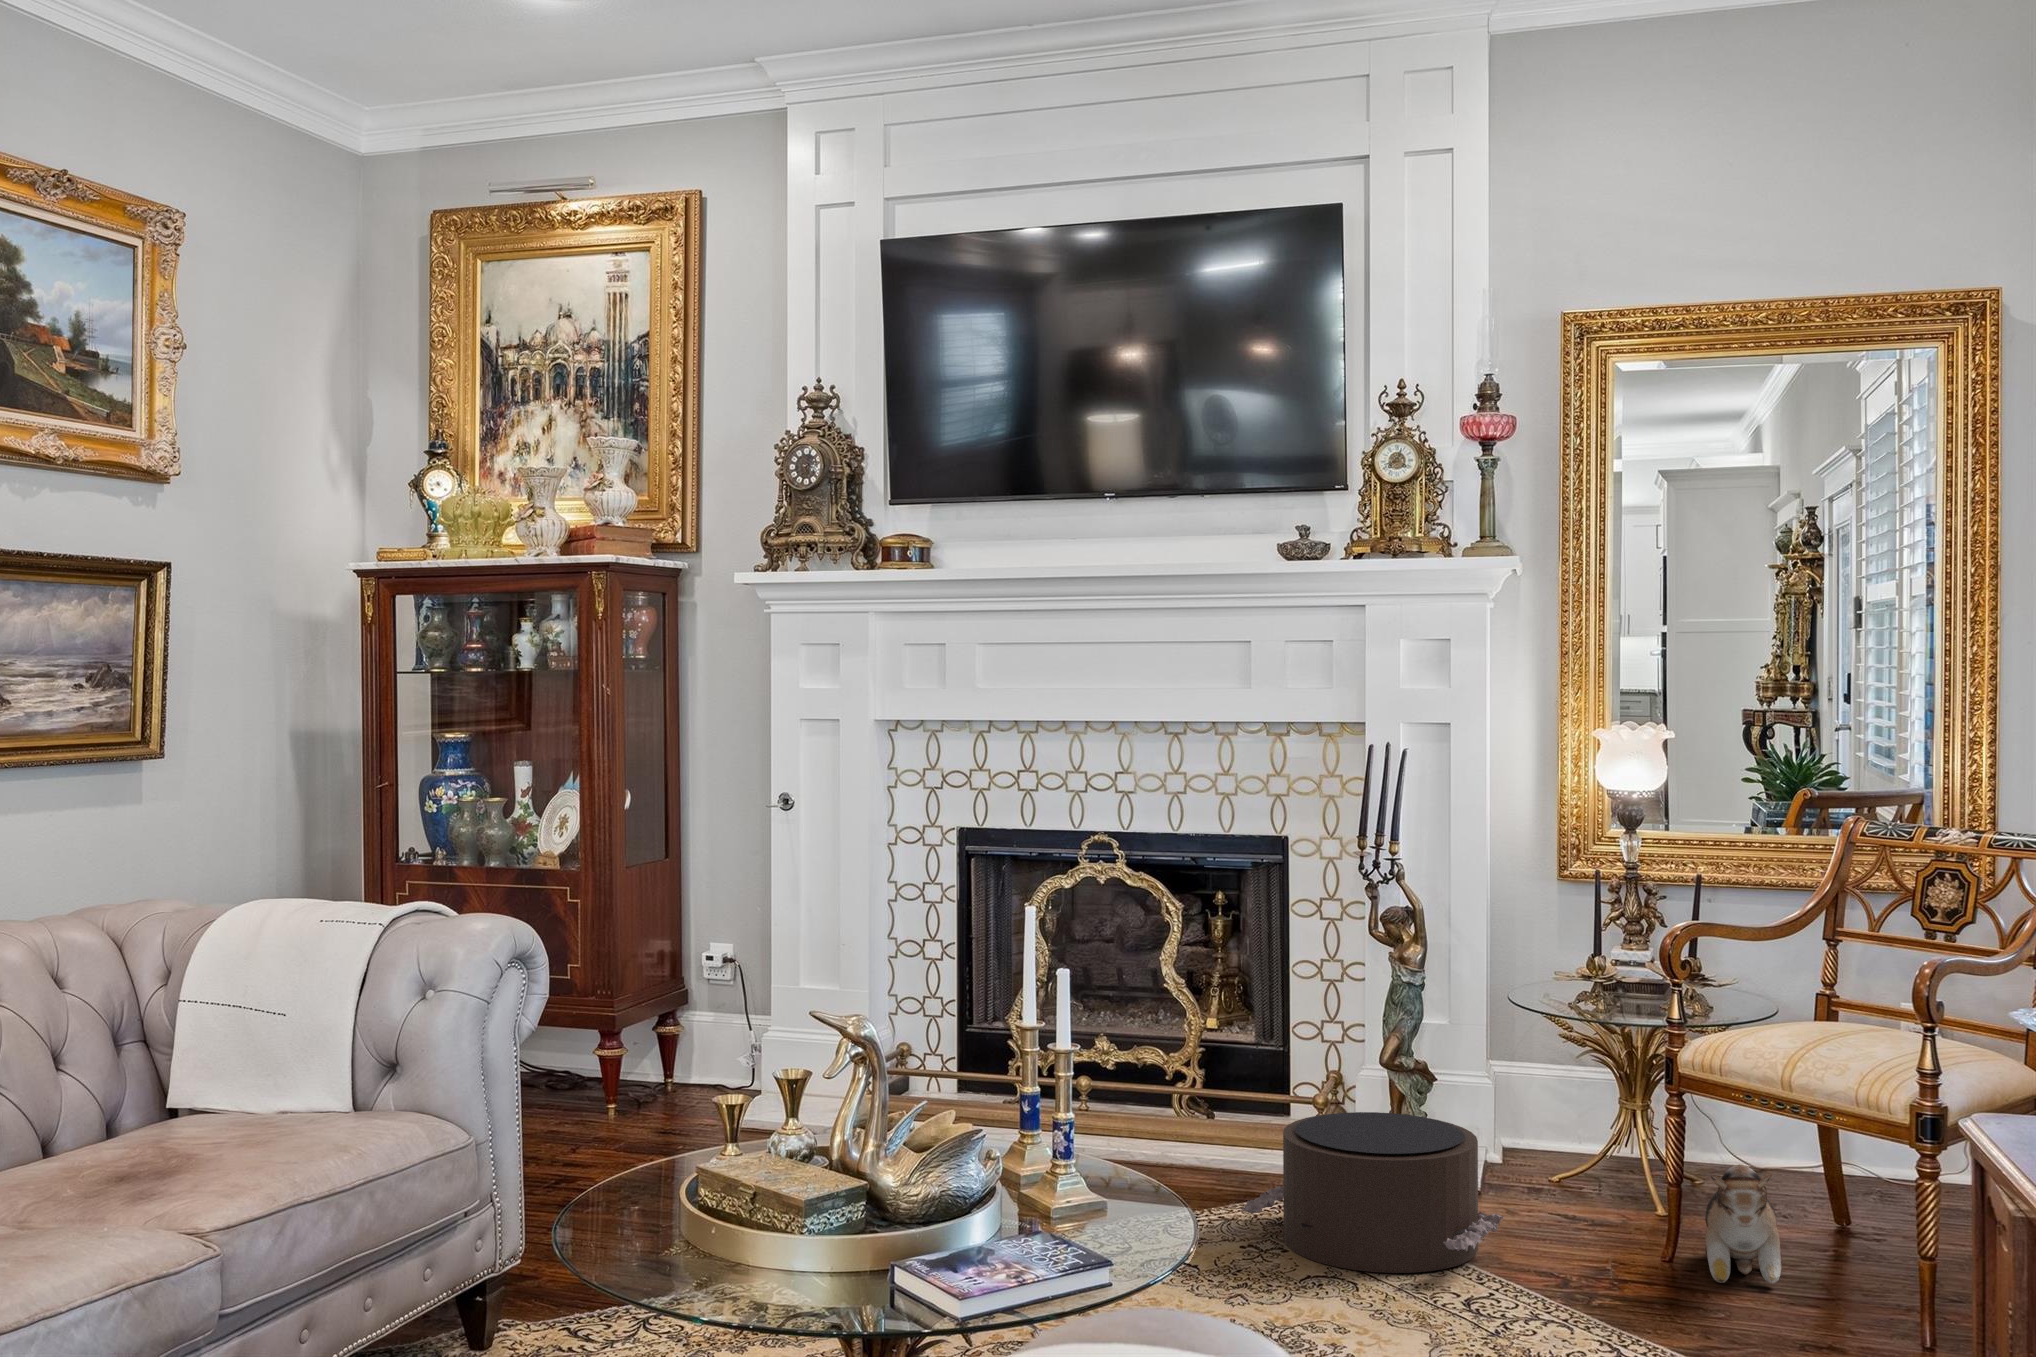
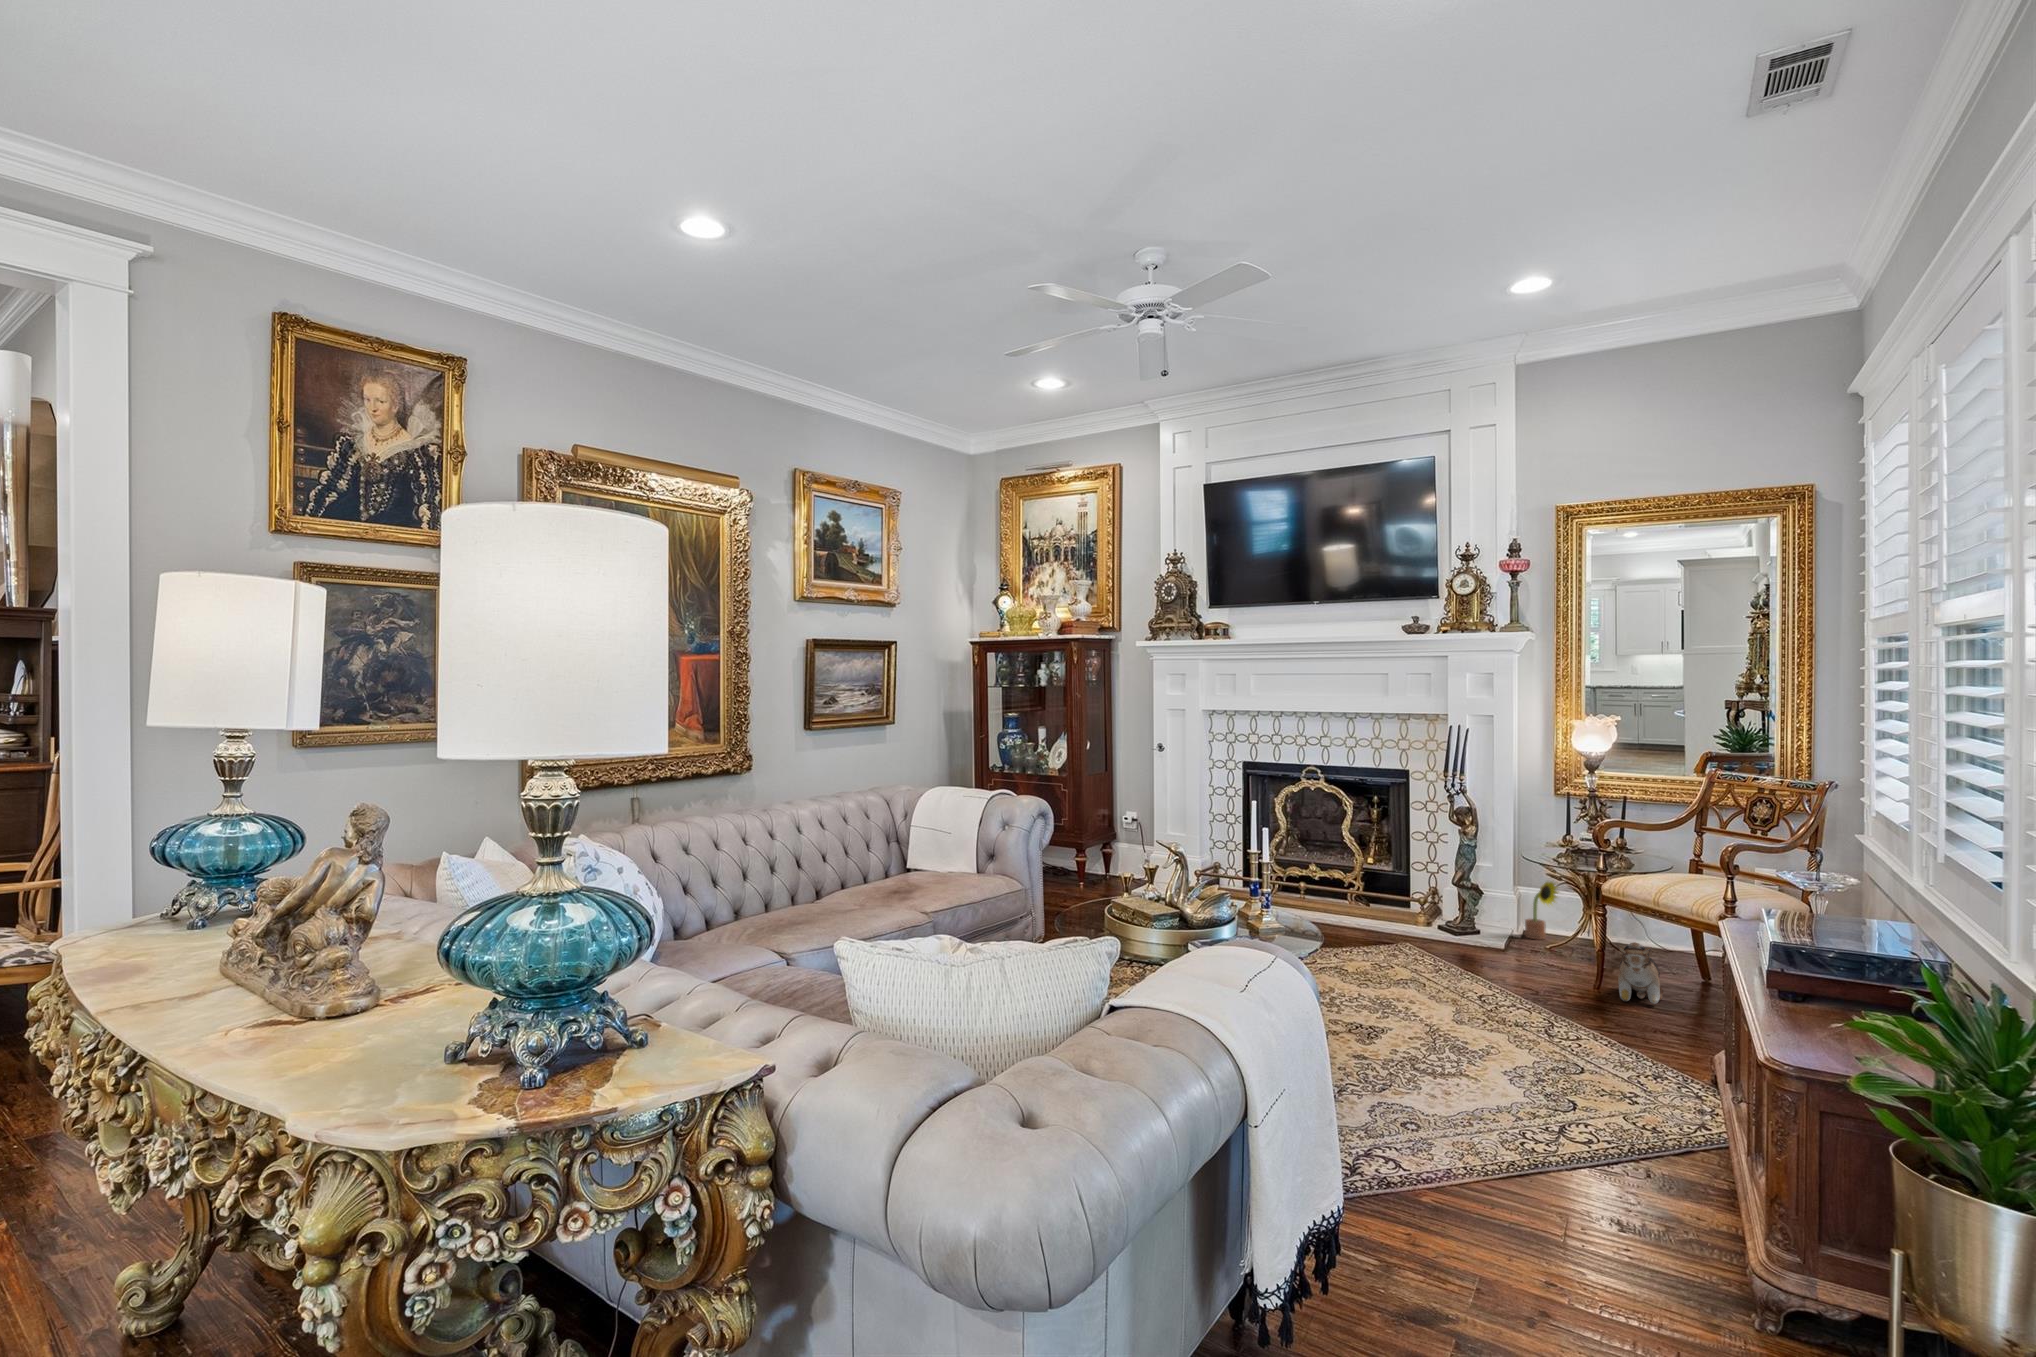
decorative plant: none [1508,1045,1573,1164] -> present [1525,882,1559,940]
pouf: present [1242,1112,1503,1273] -> none [1372,906,1509,983]

